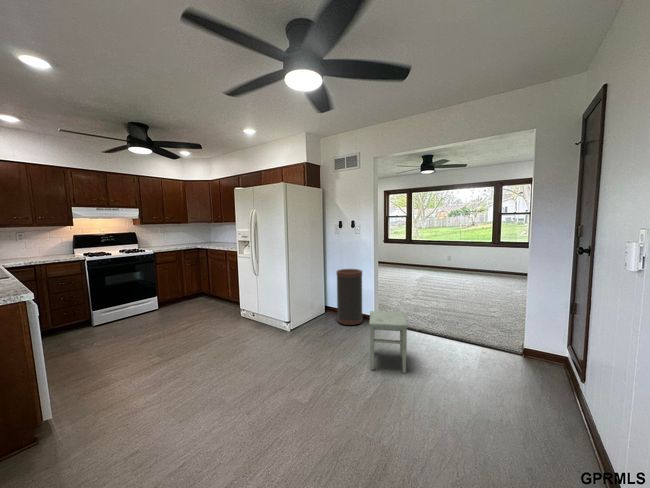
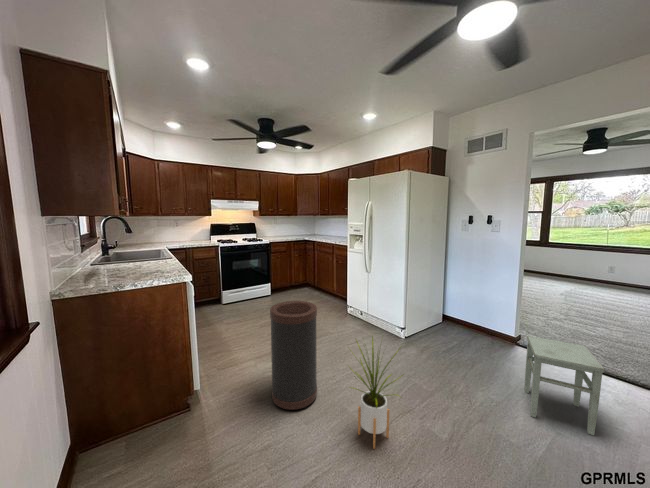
trash can: present [337,269,363,325] -> present [270,301,317,410]
house plant: none [218,324,269,422] -> present [351,337,399,449]

